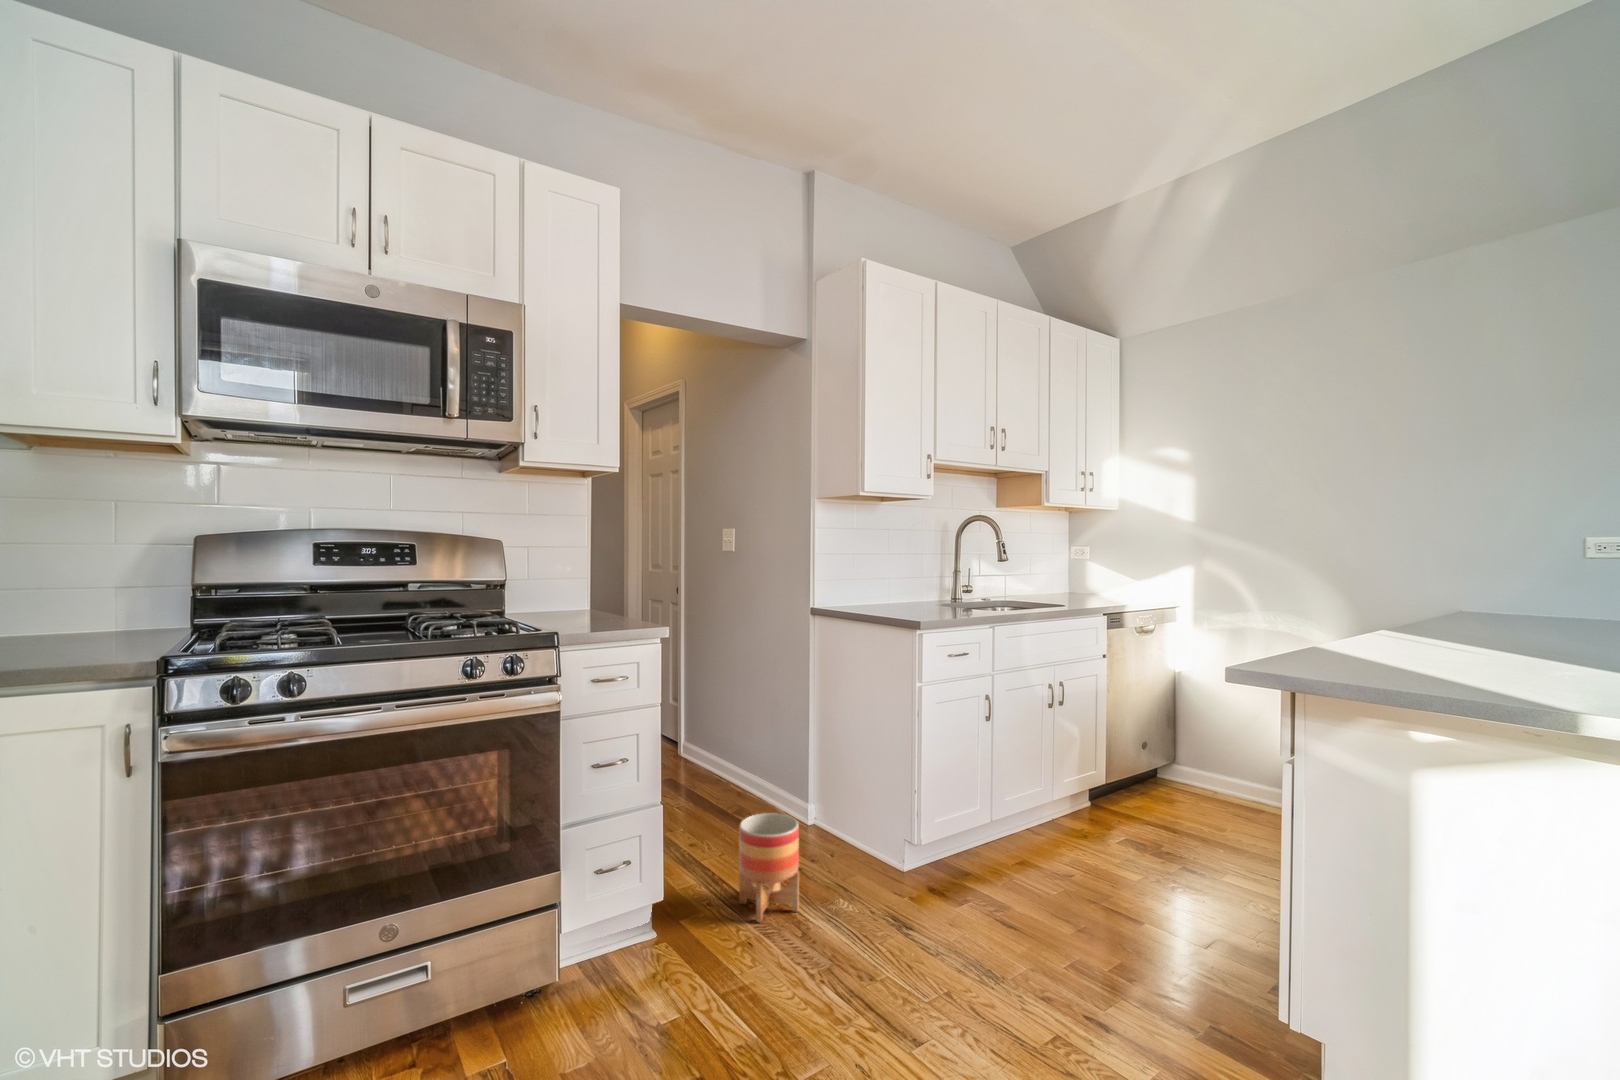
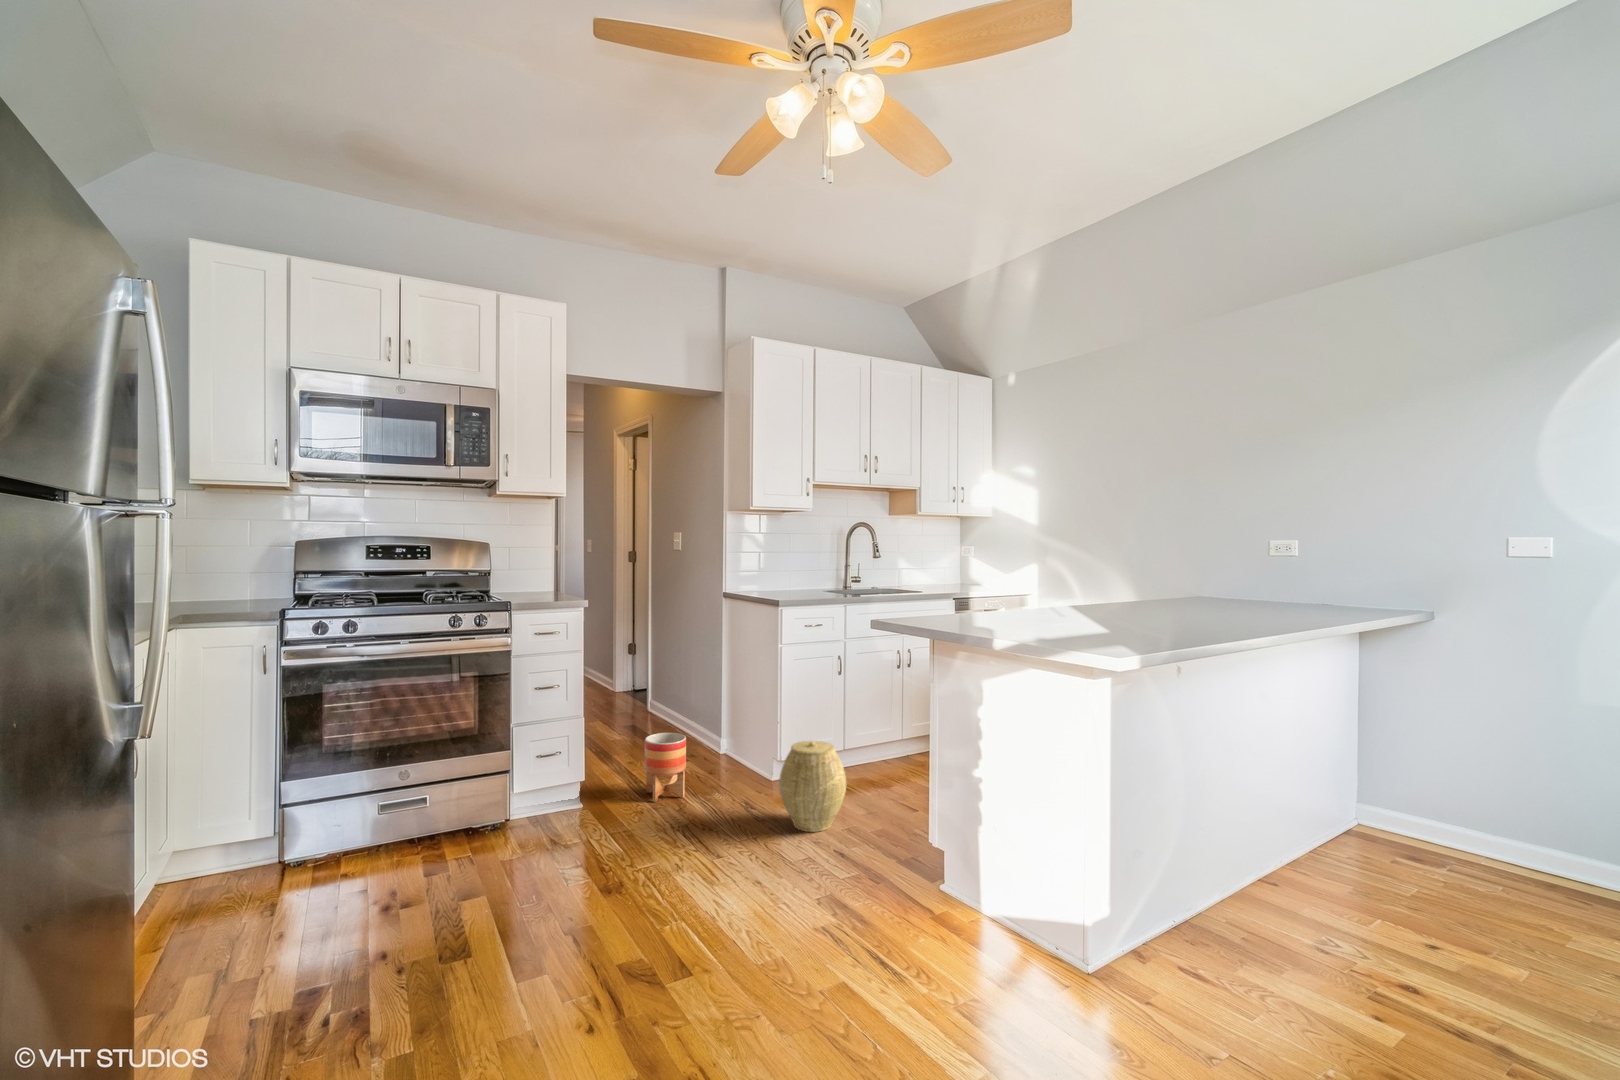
woven basket: none [966,830,1071,976] -> present [779,741,846,832]

